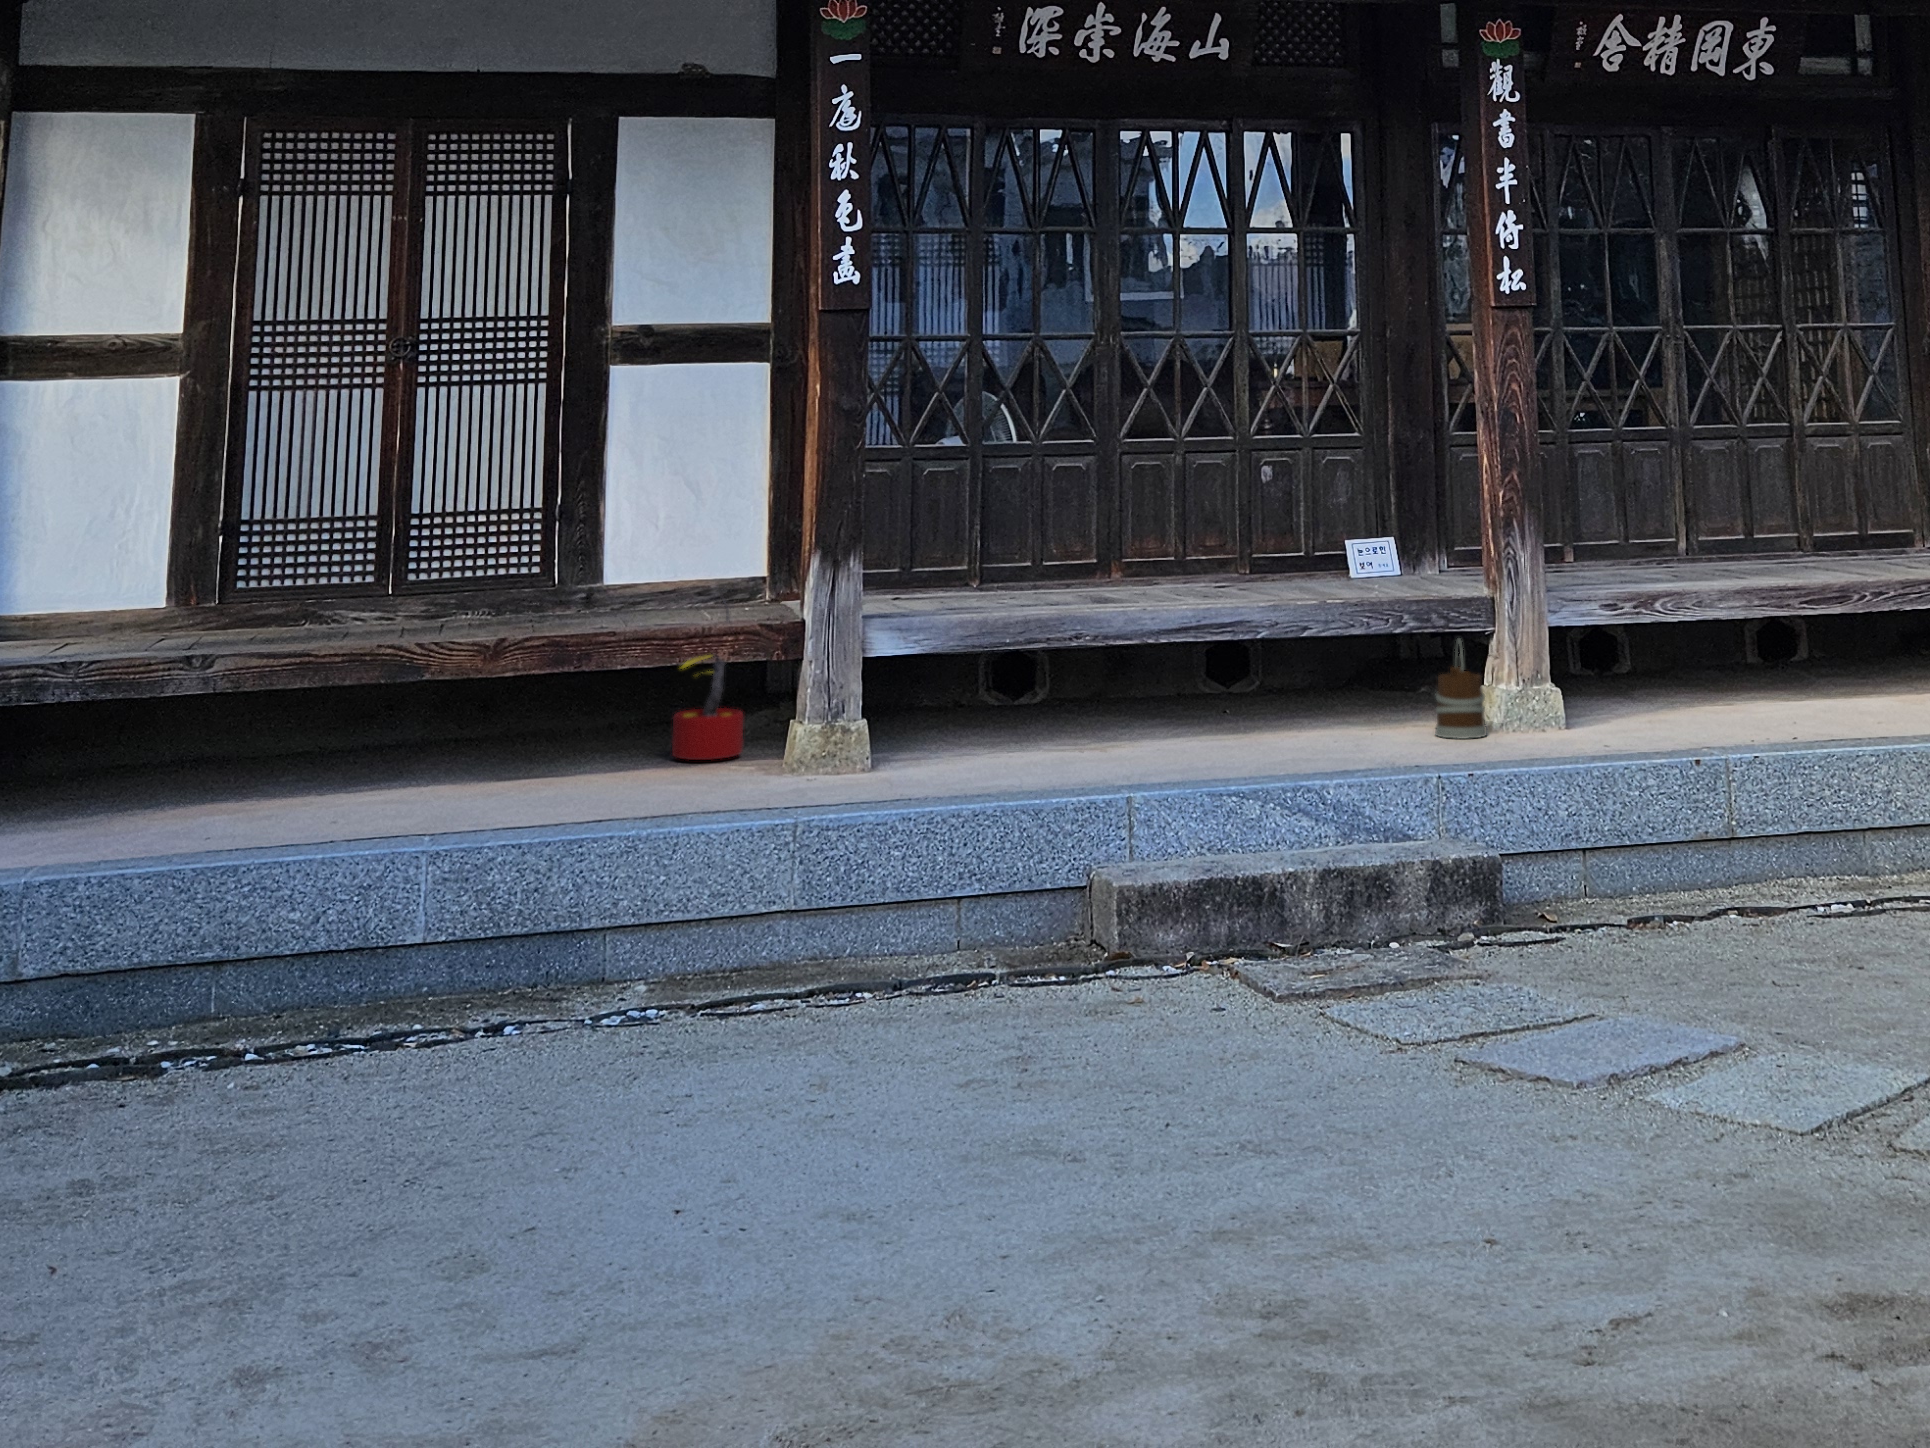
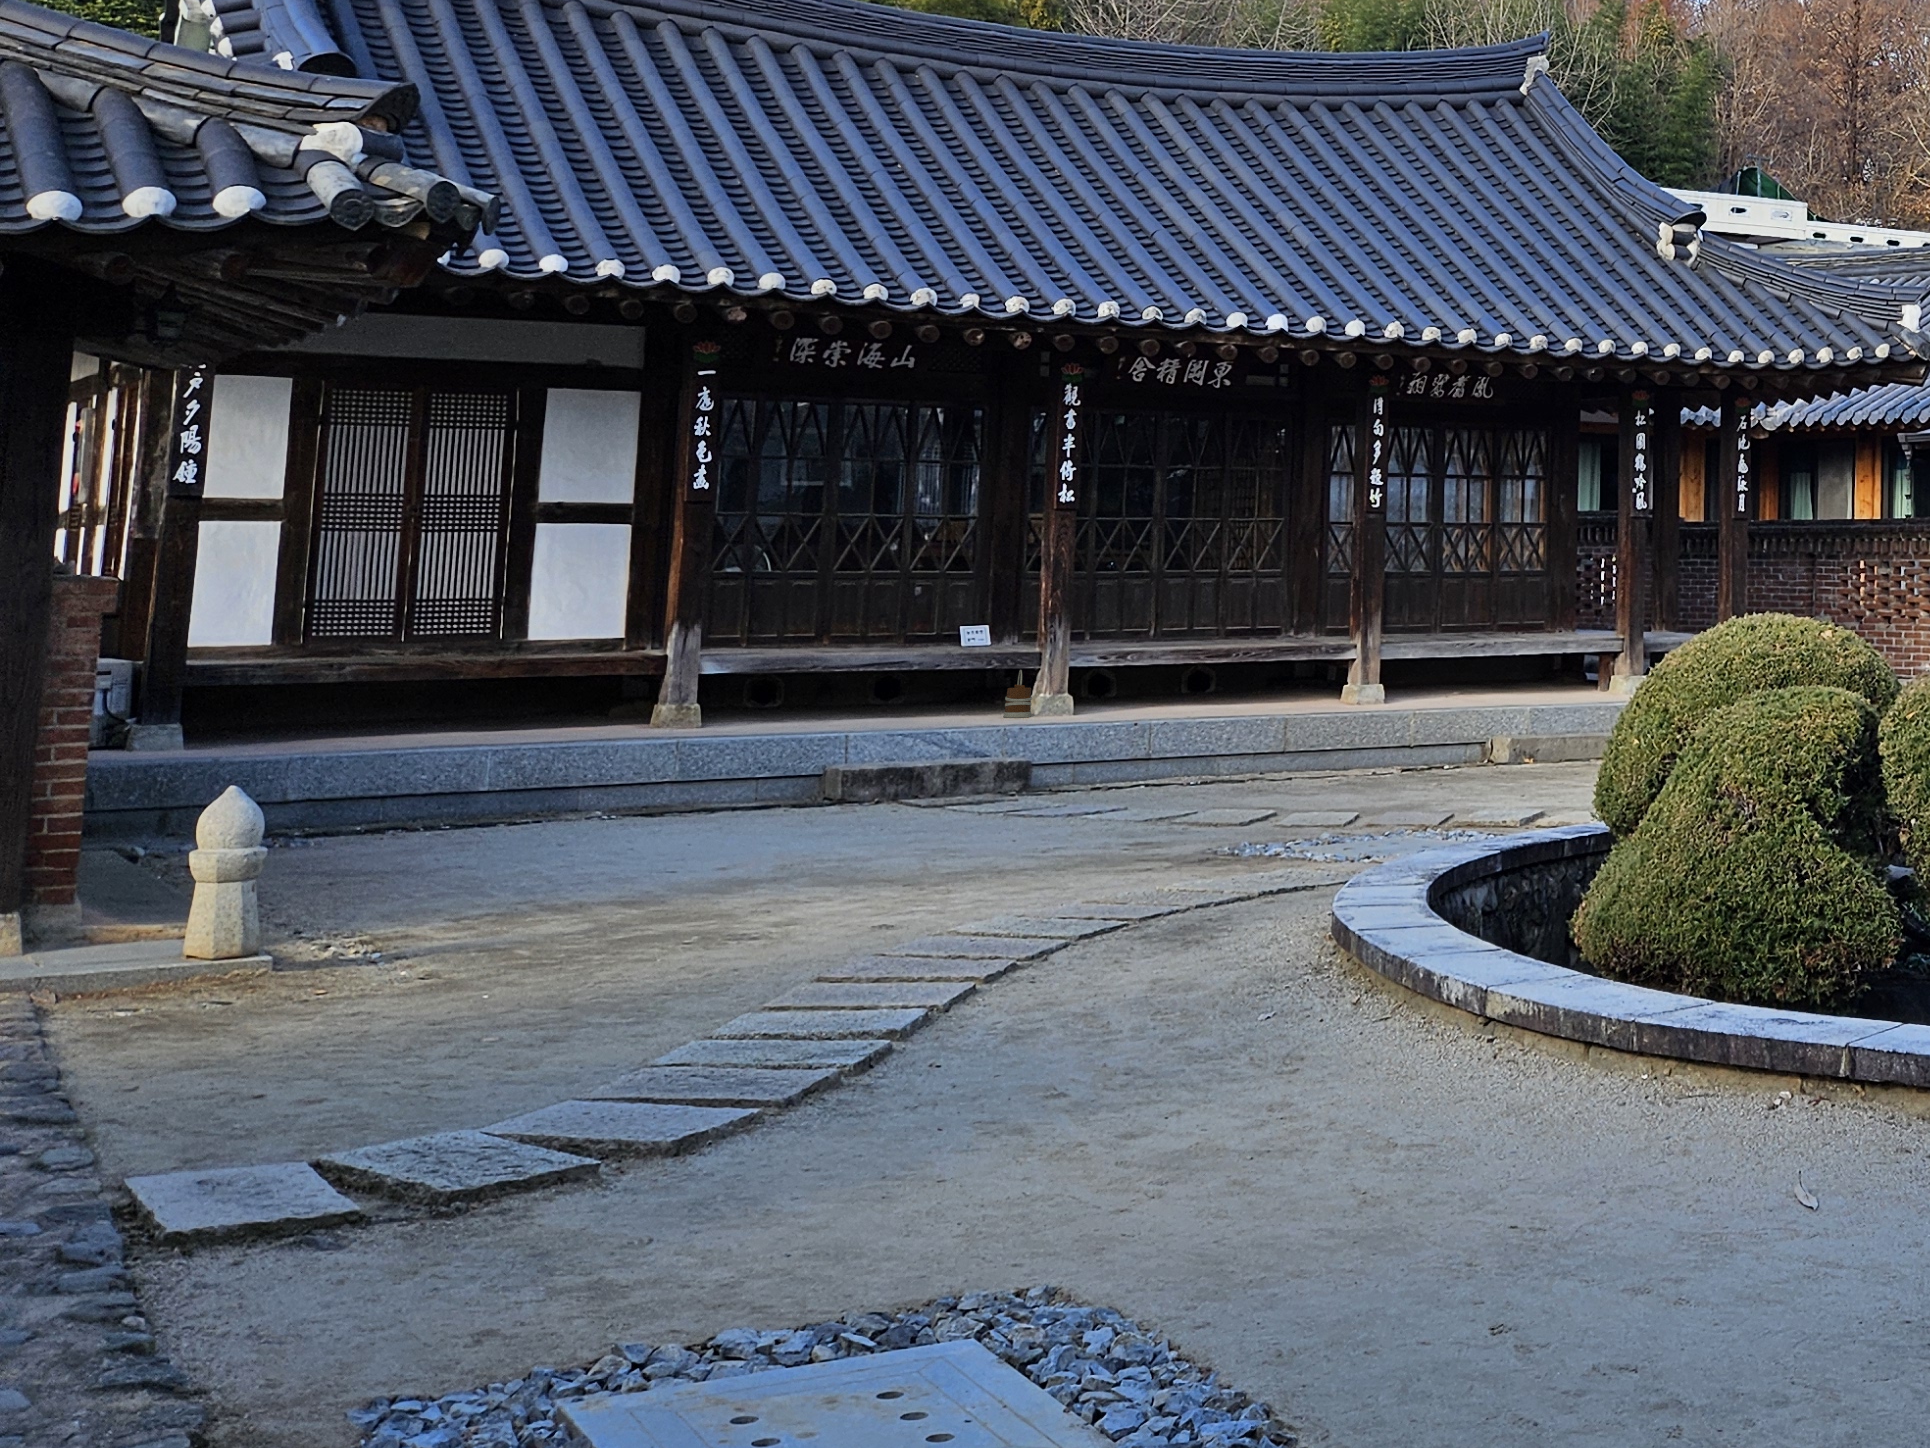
decorative plant: present [672,594,743,760] -> none [568,642,621,729]

